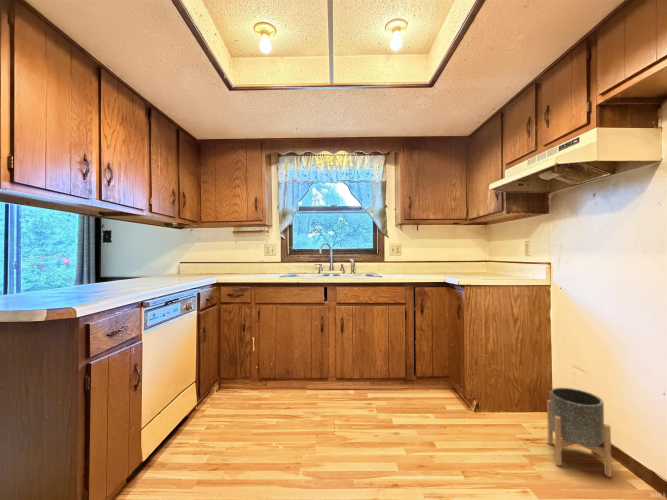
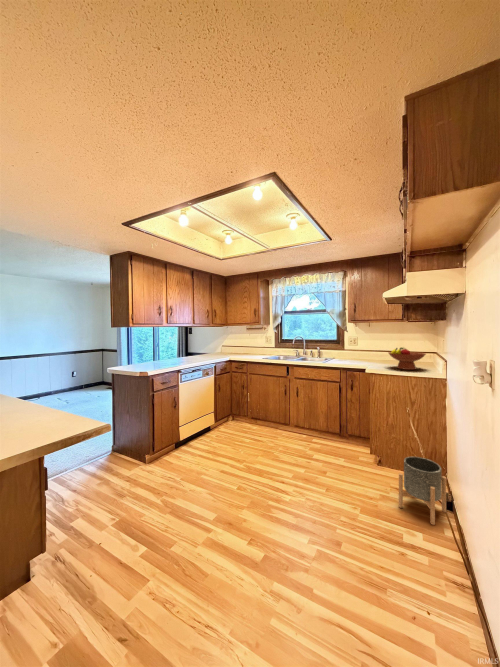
fruit bowl: none [466,250,513,278] -> present [389,347,426,370]

